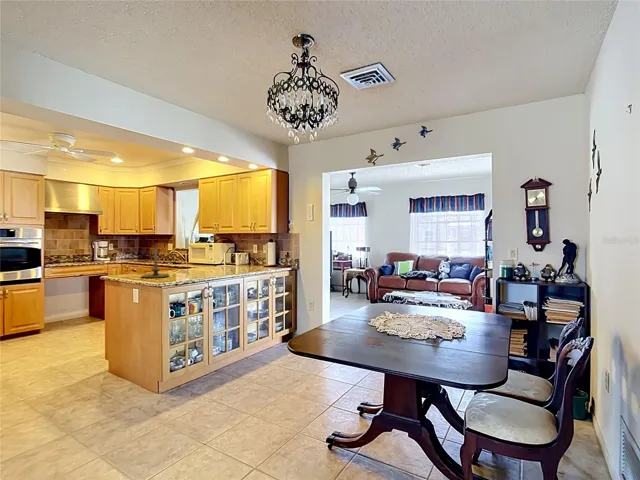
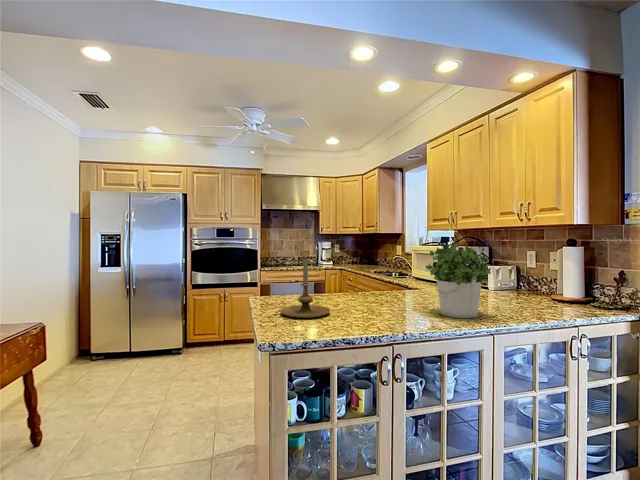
potted plant: none [214,240,243,273] -> present [426,243,491,318]

